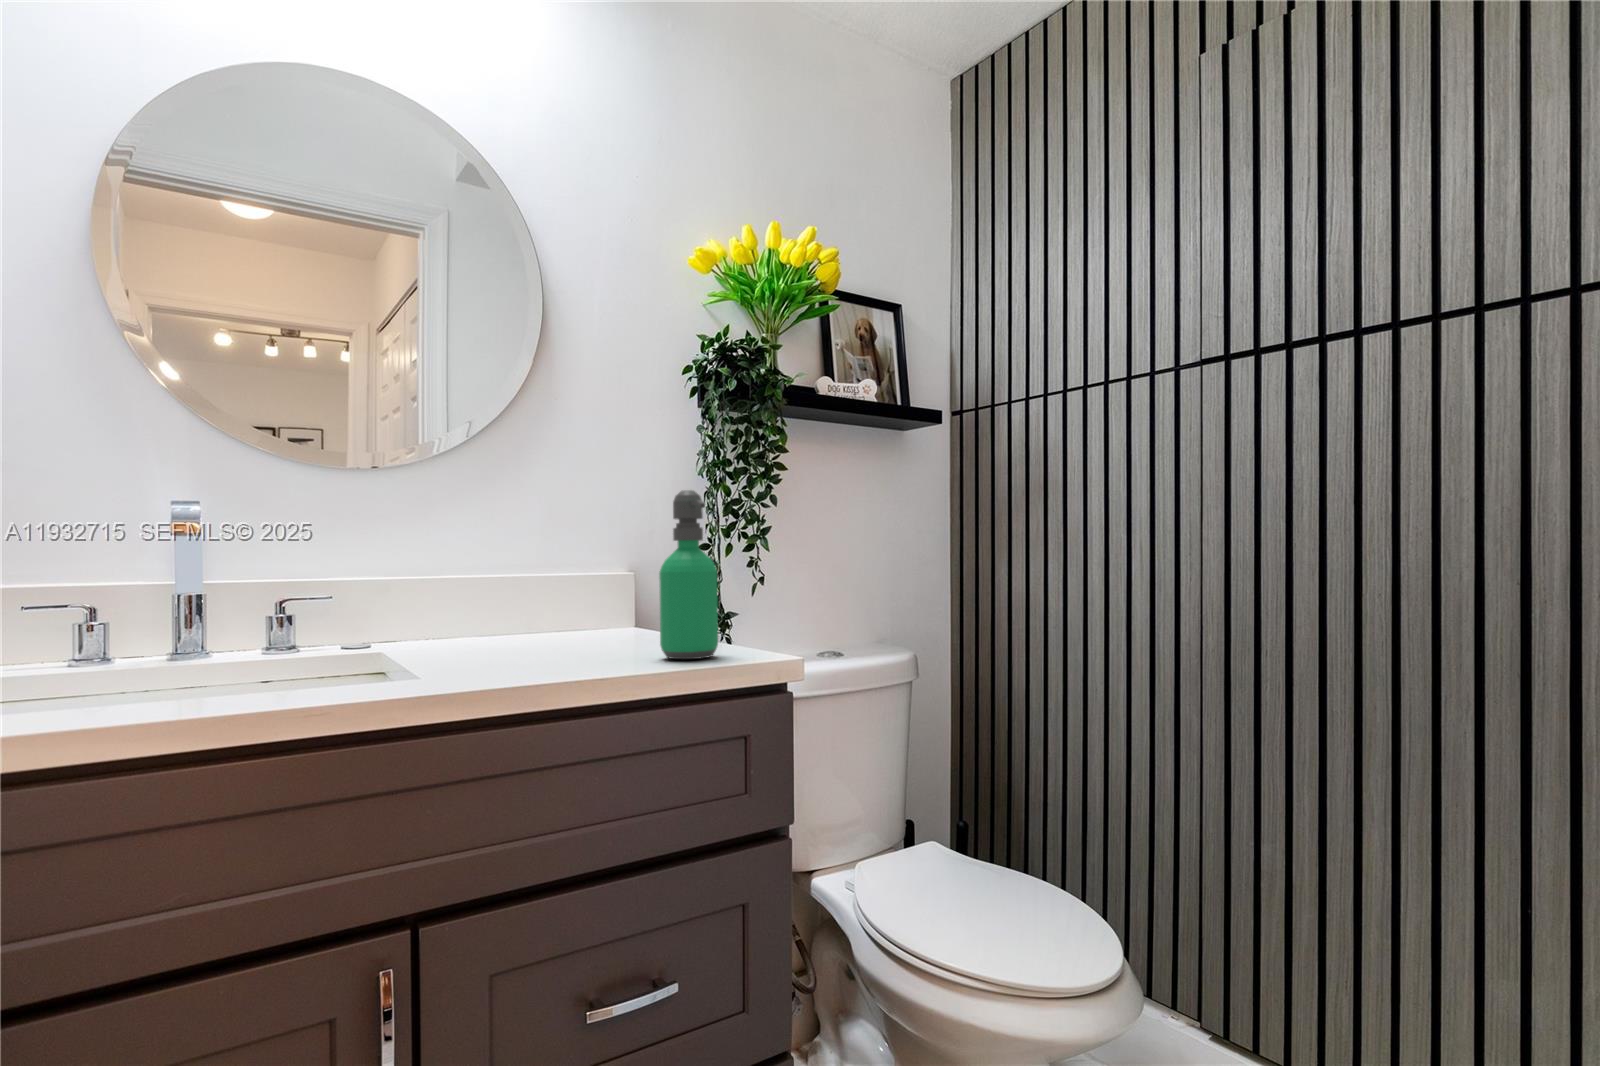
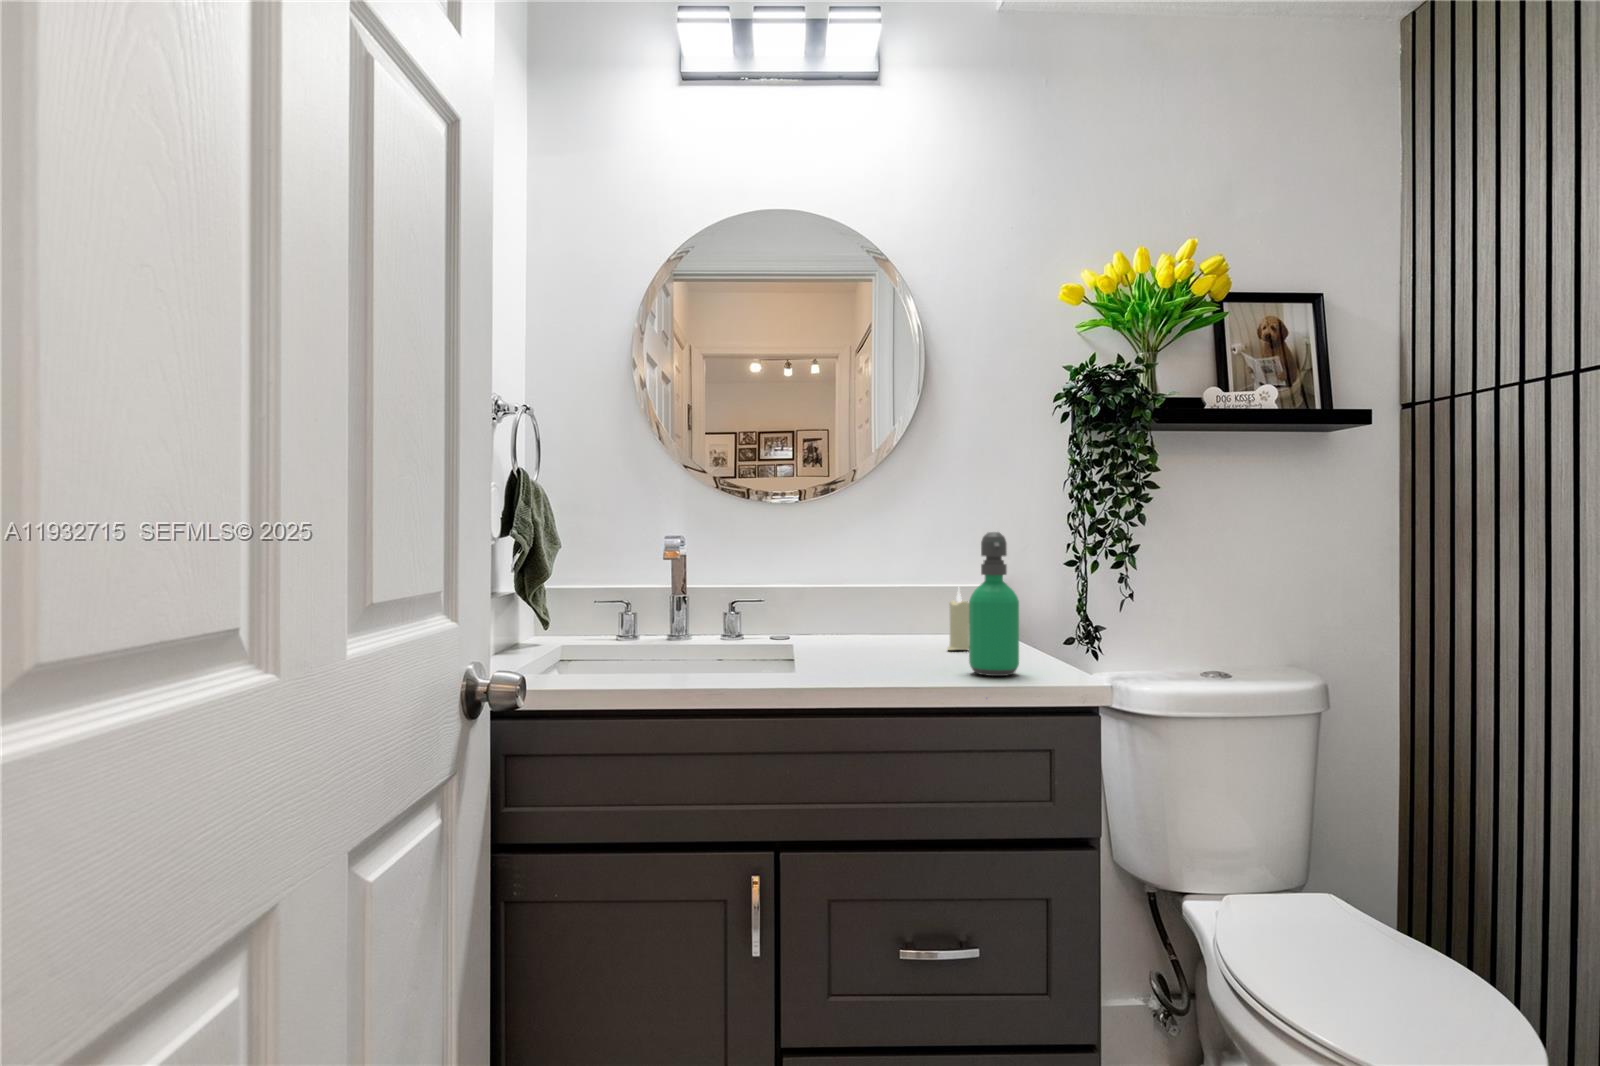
candle: none [597,566,624,642] -> present [947,587,969,650]

